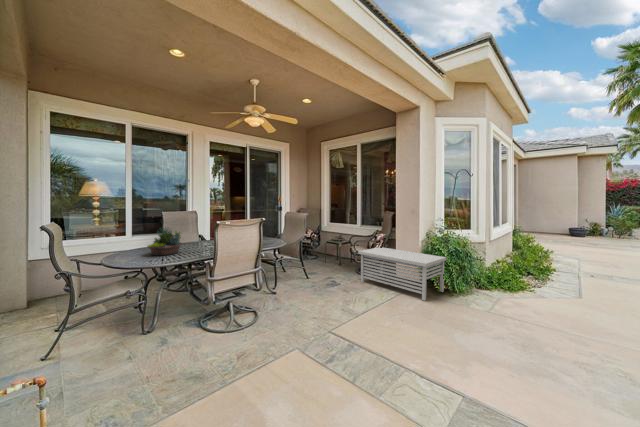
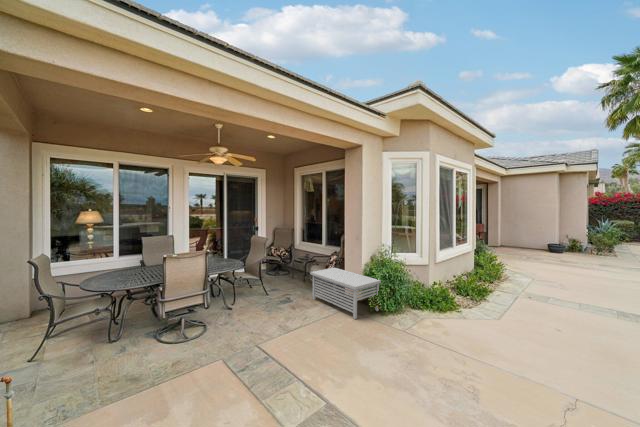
succulent planter: present [147,228,182,256] -> none [117,254,149,279]

